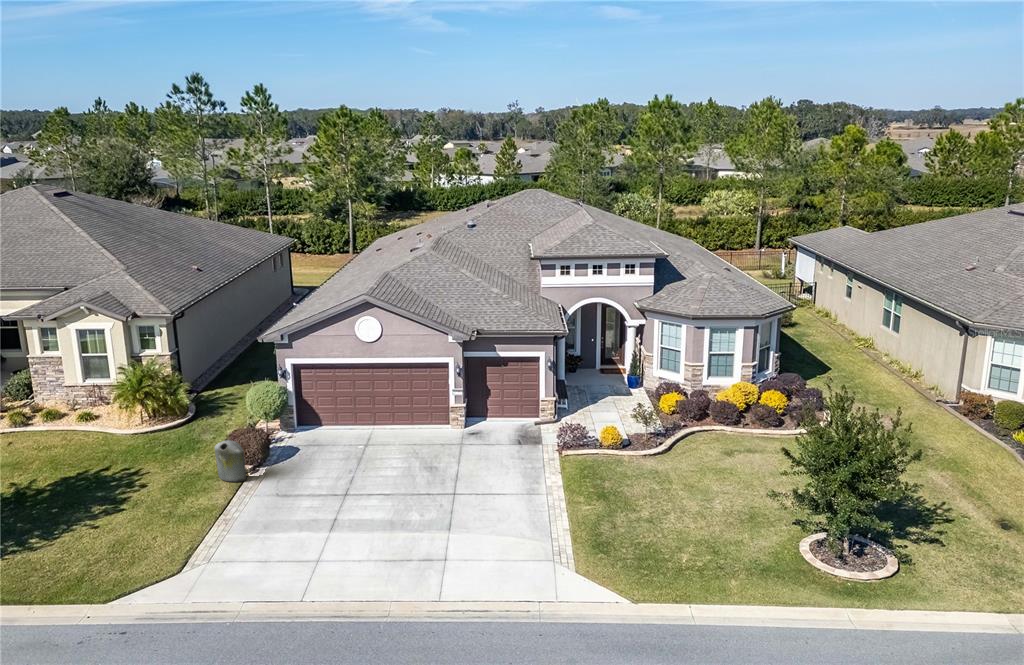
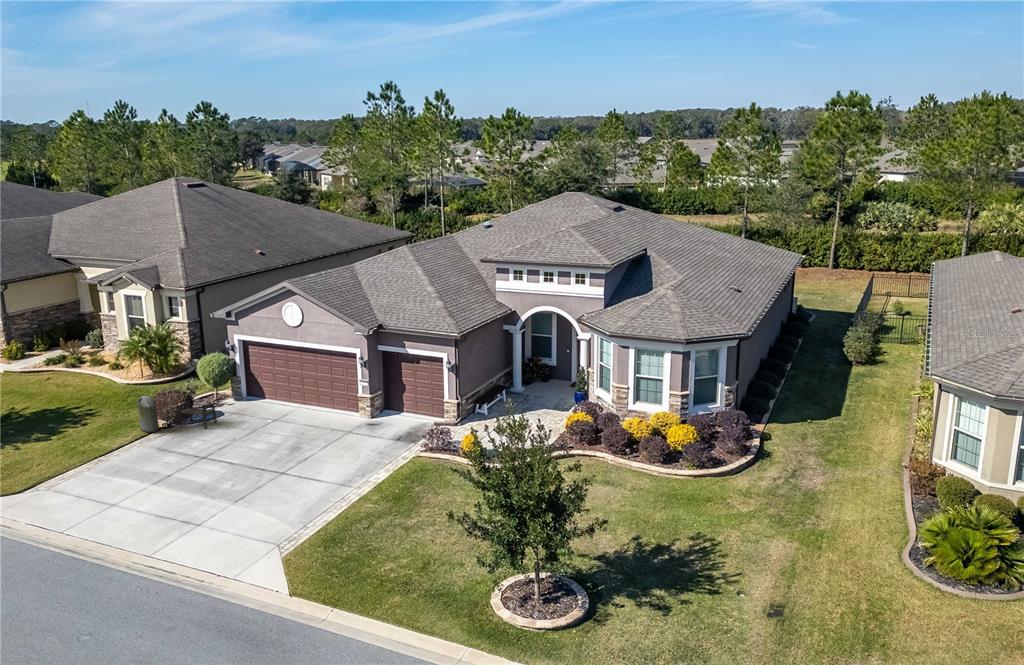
bench: none [263,438,302,470] -> present [178,402,217,429]

